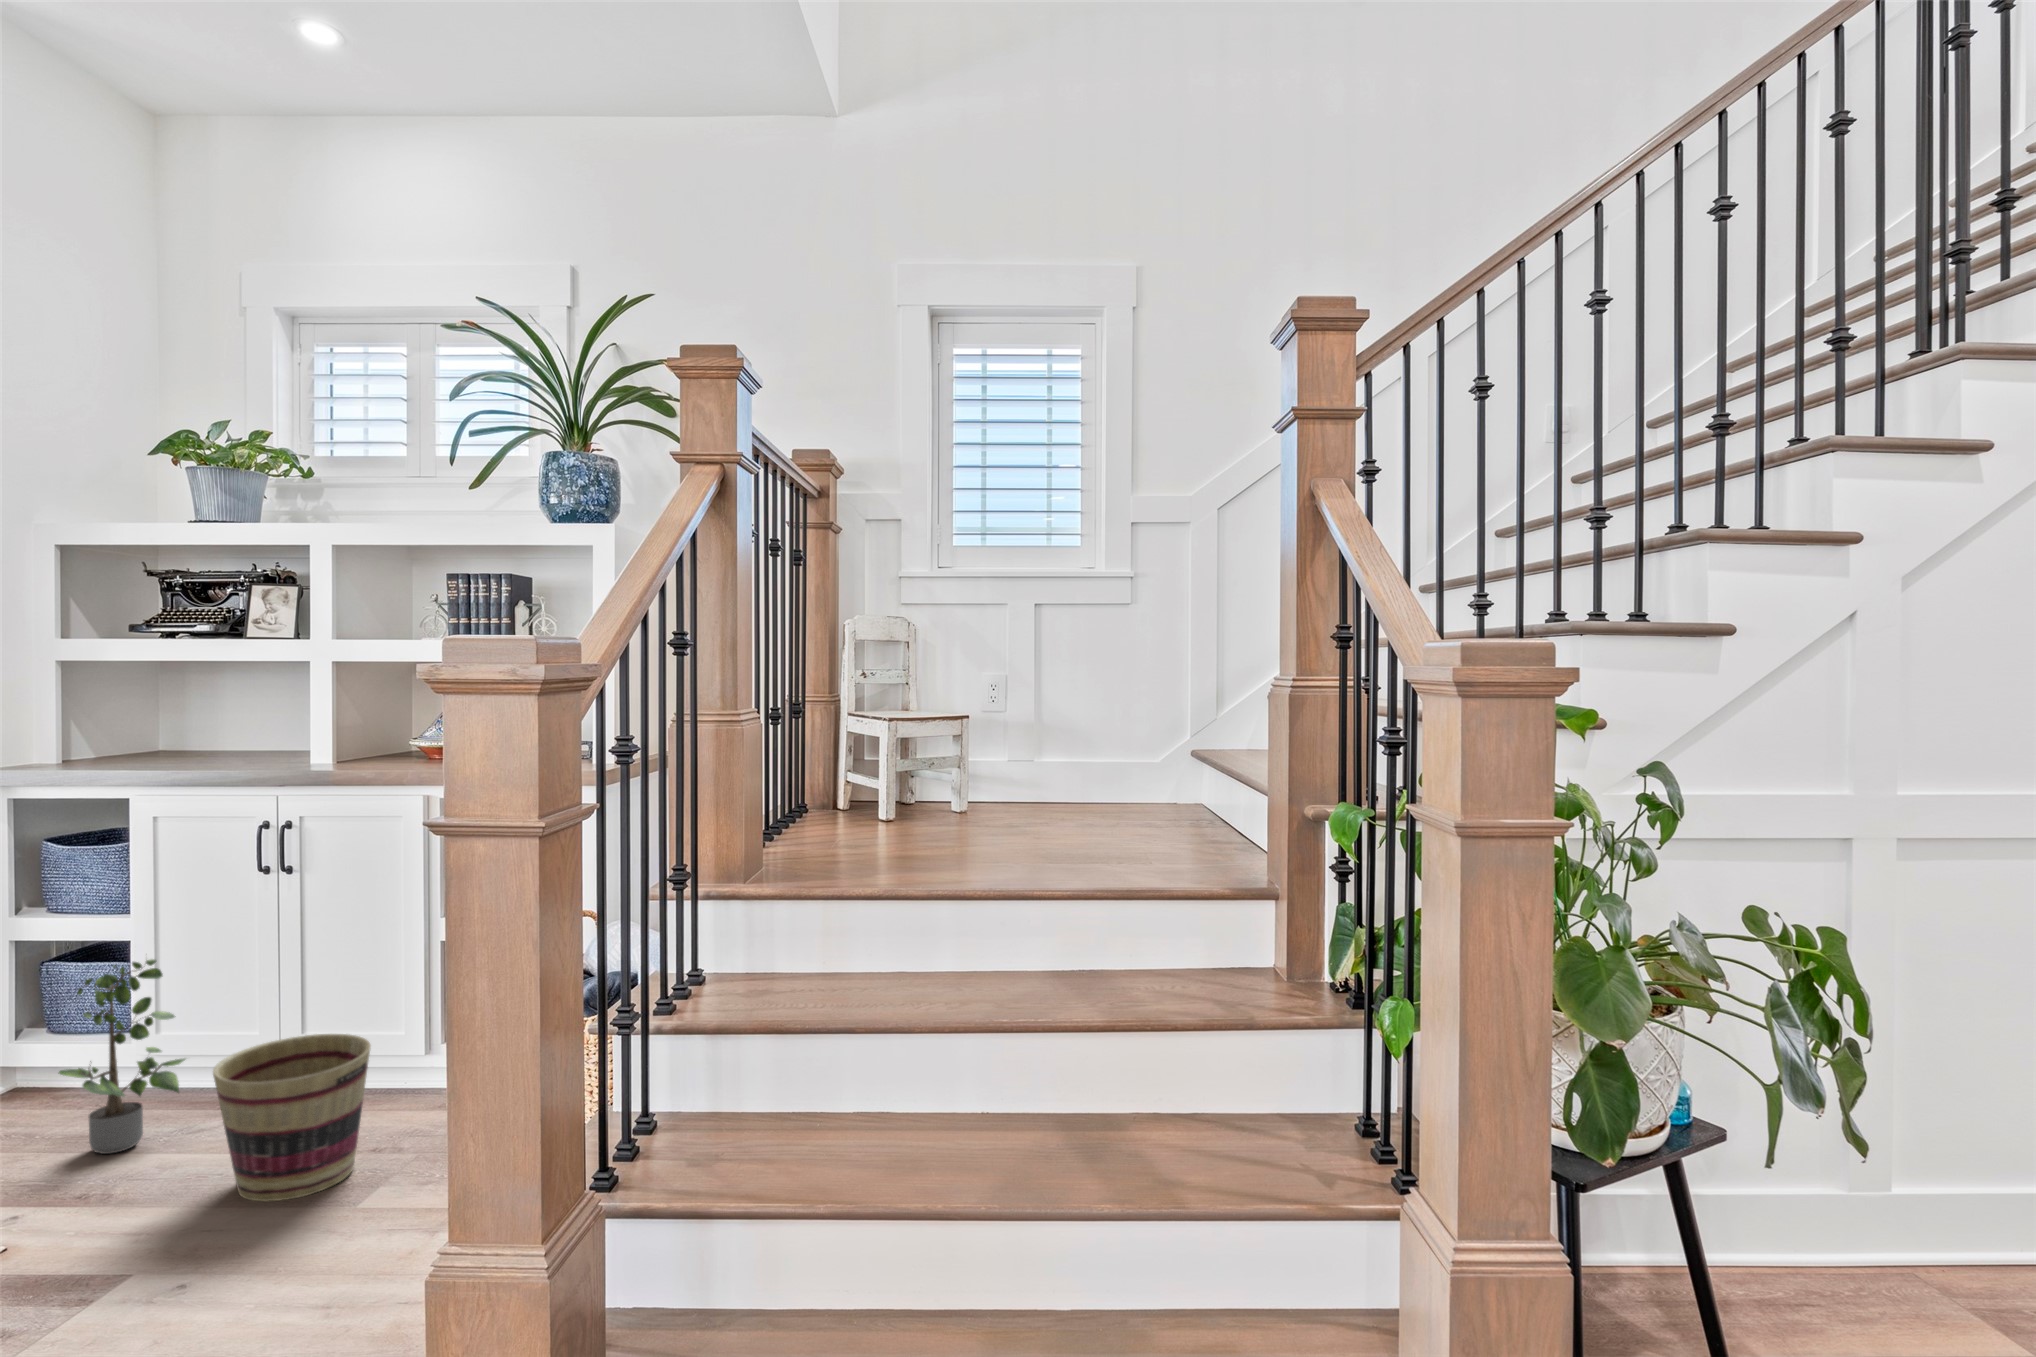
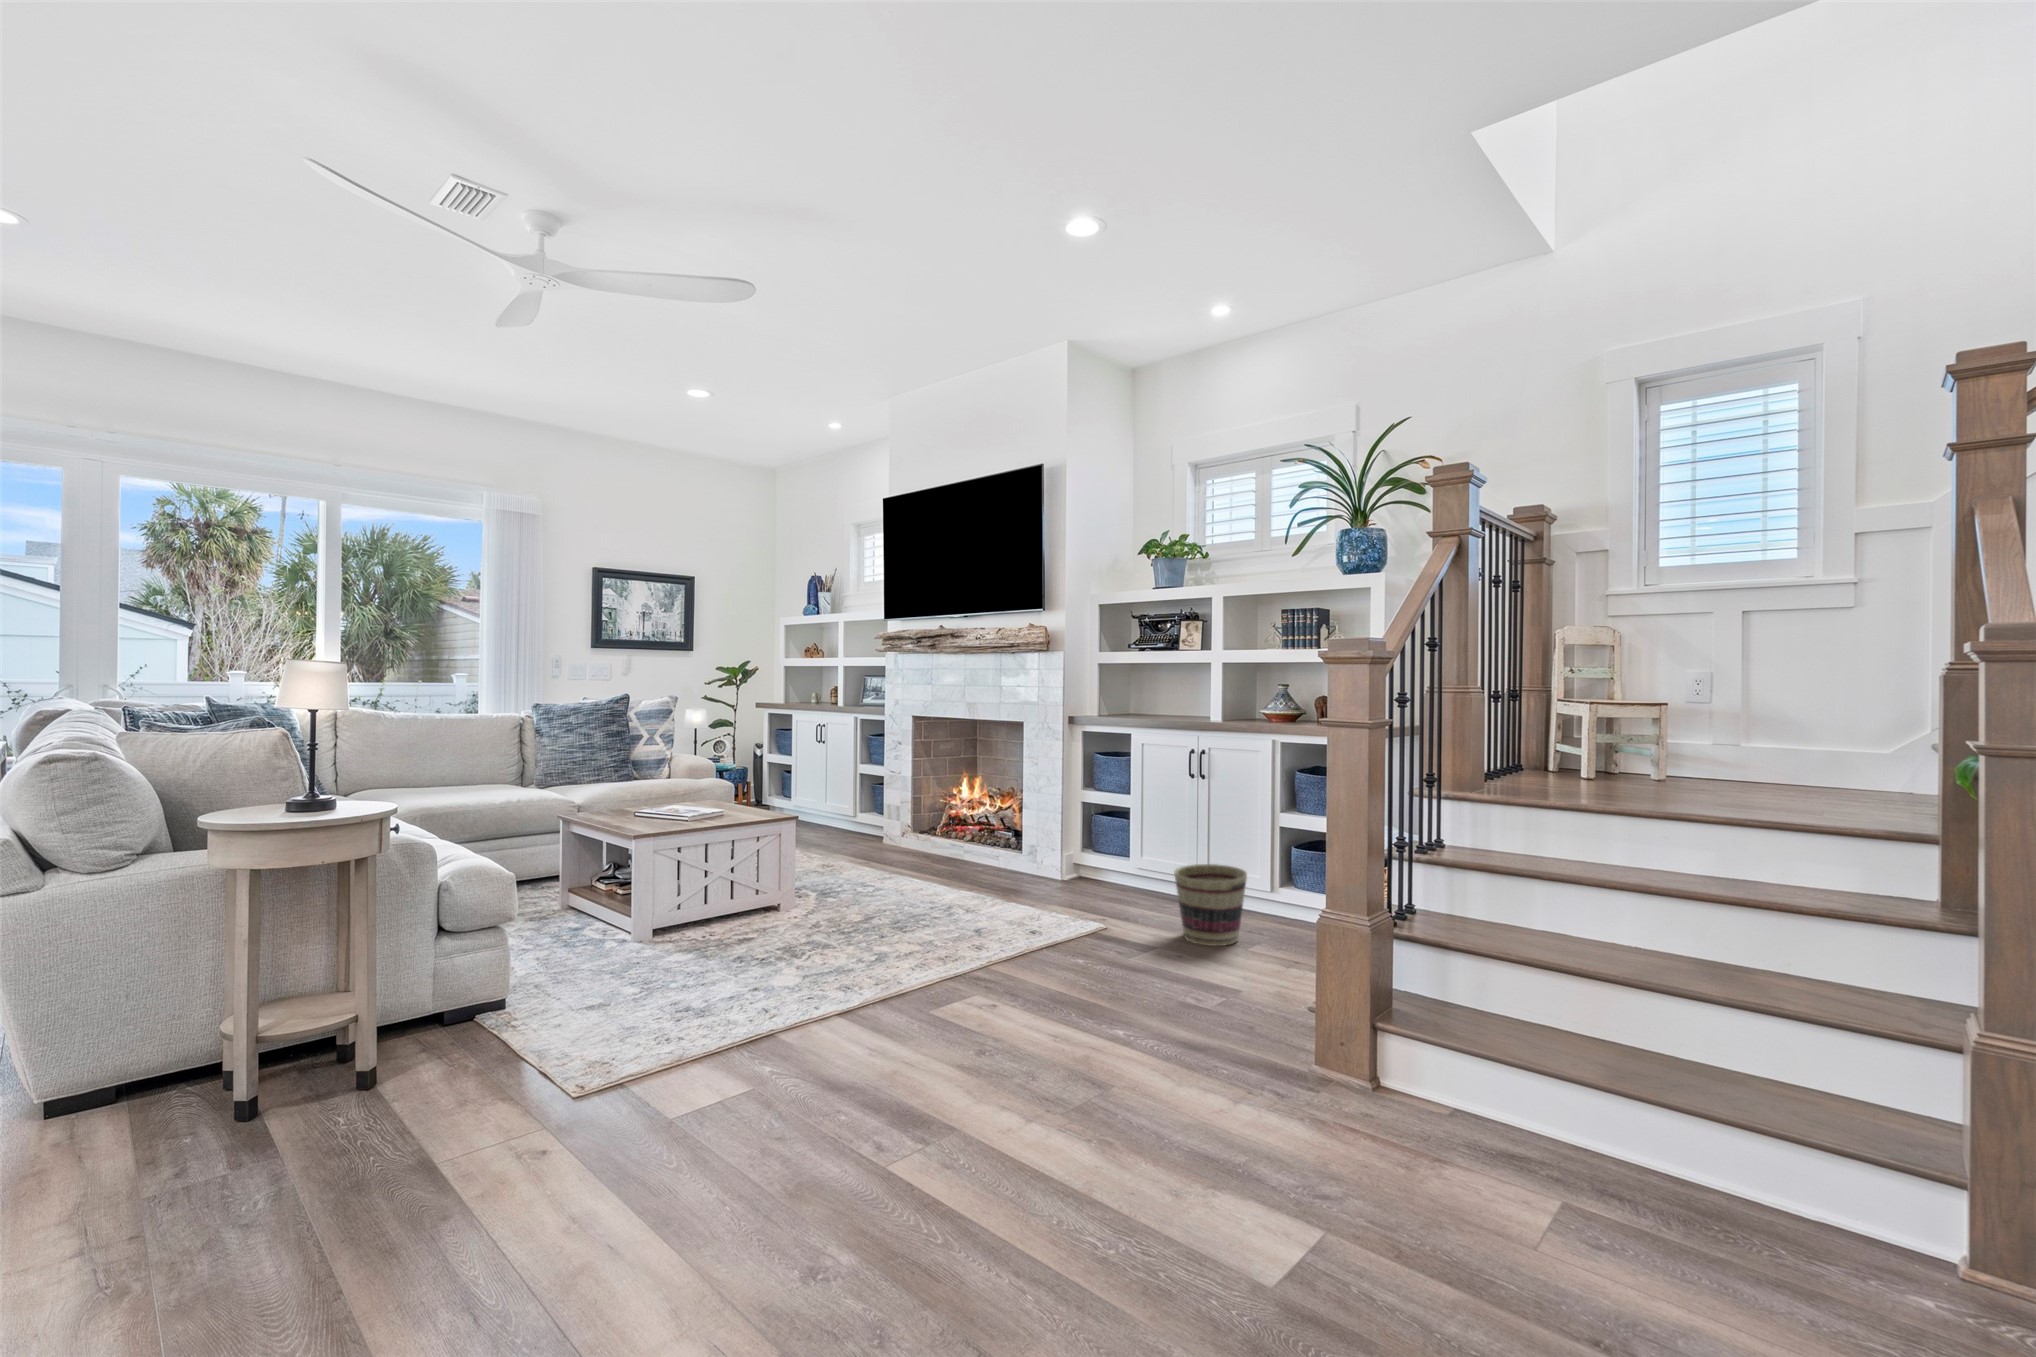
potted plant: present [58,959,185,1154] -> none [1104,813,1156,911]

